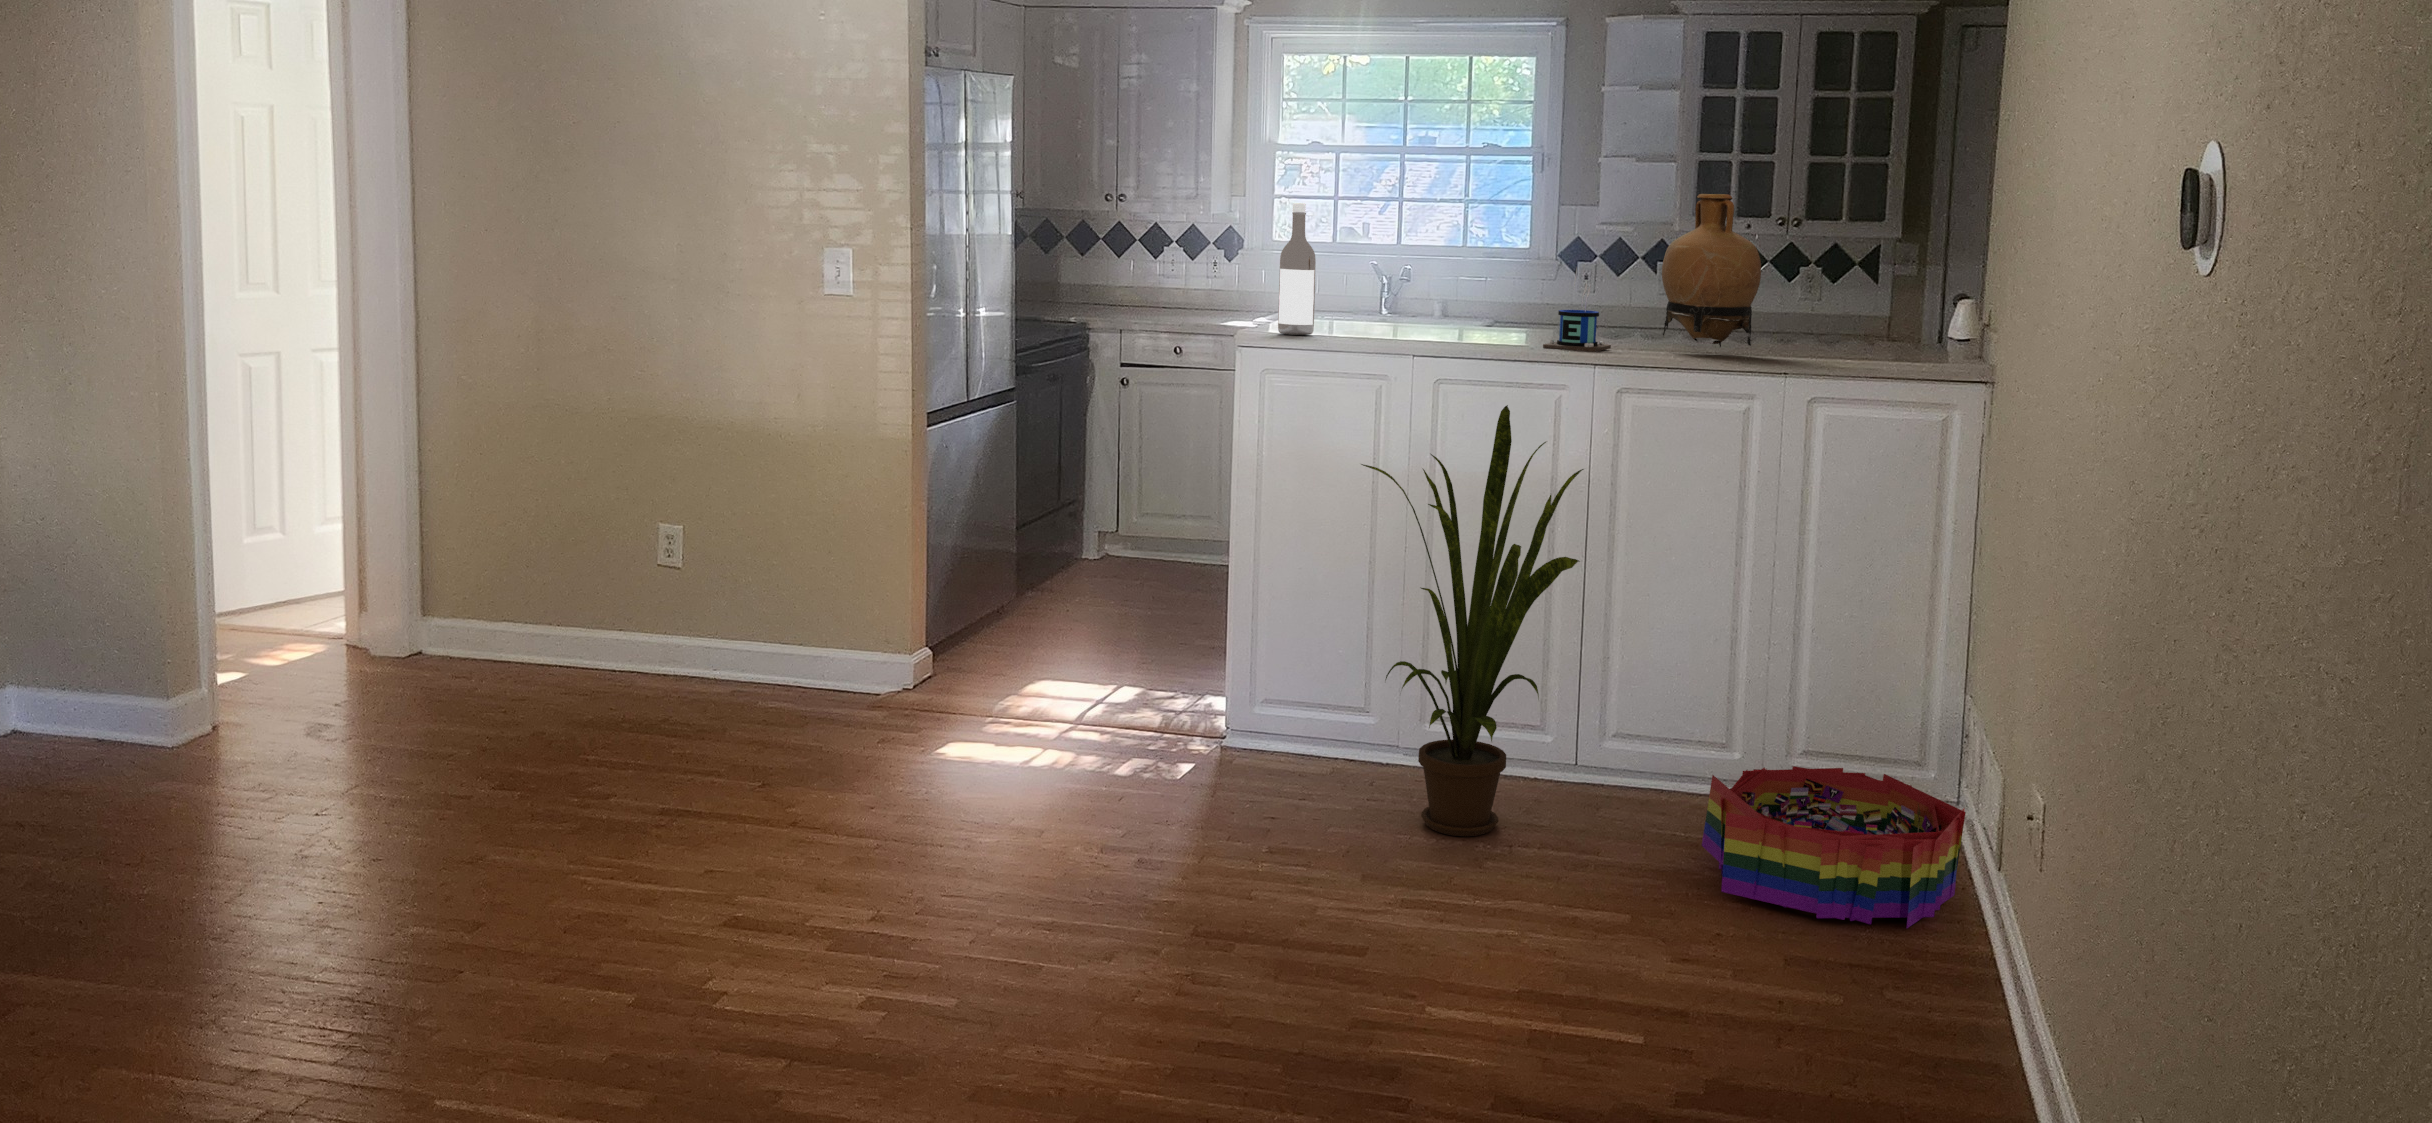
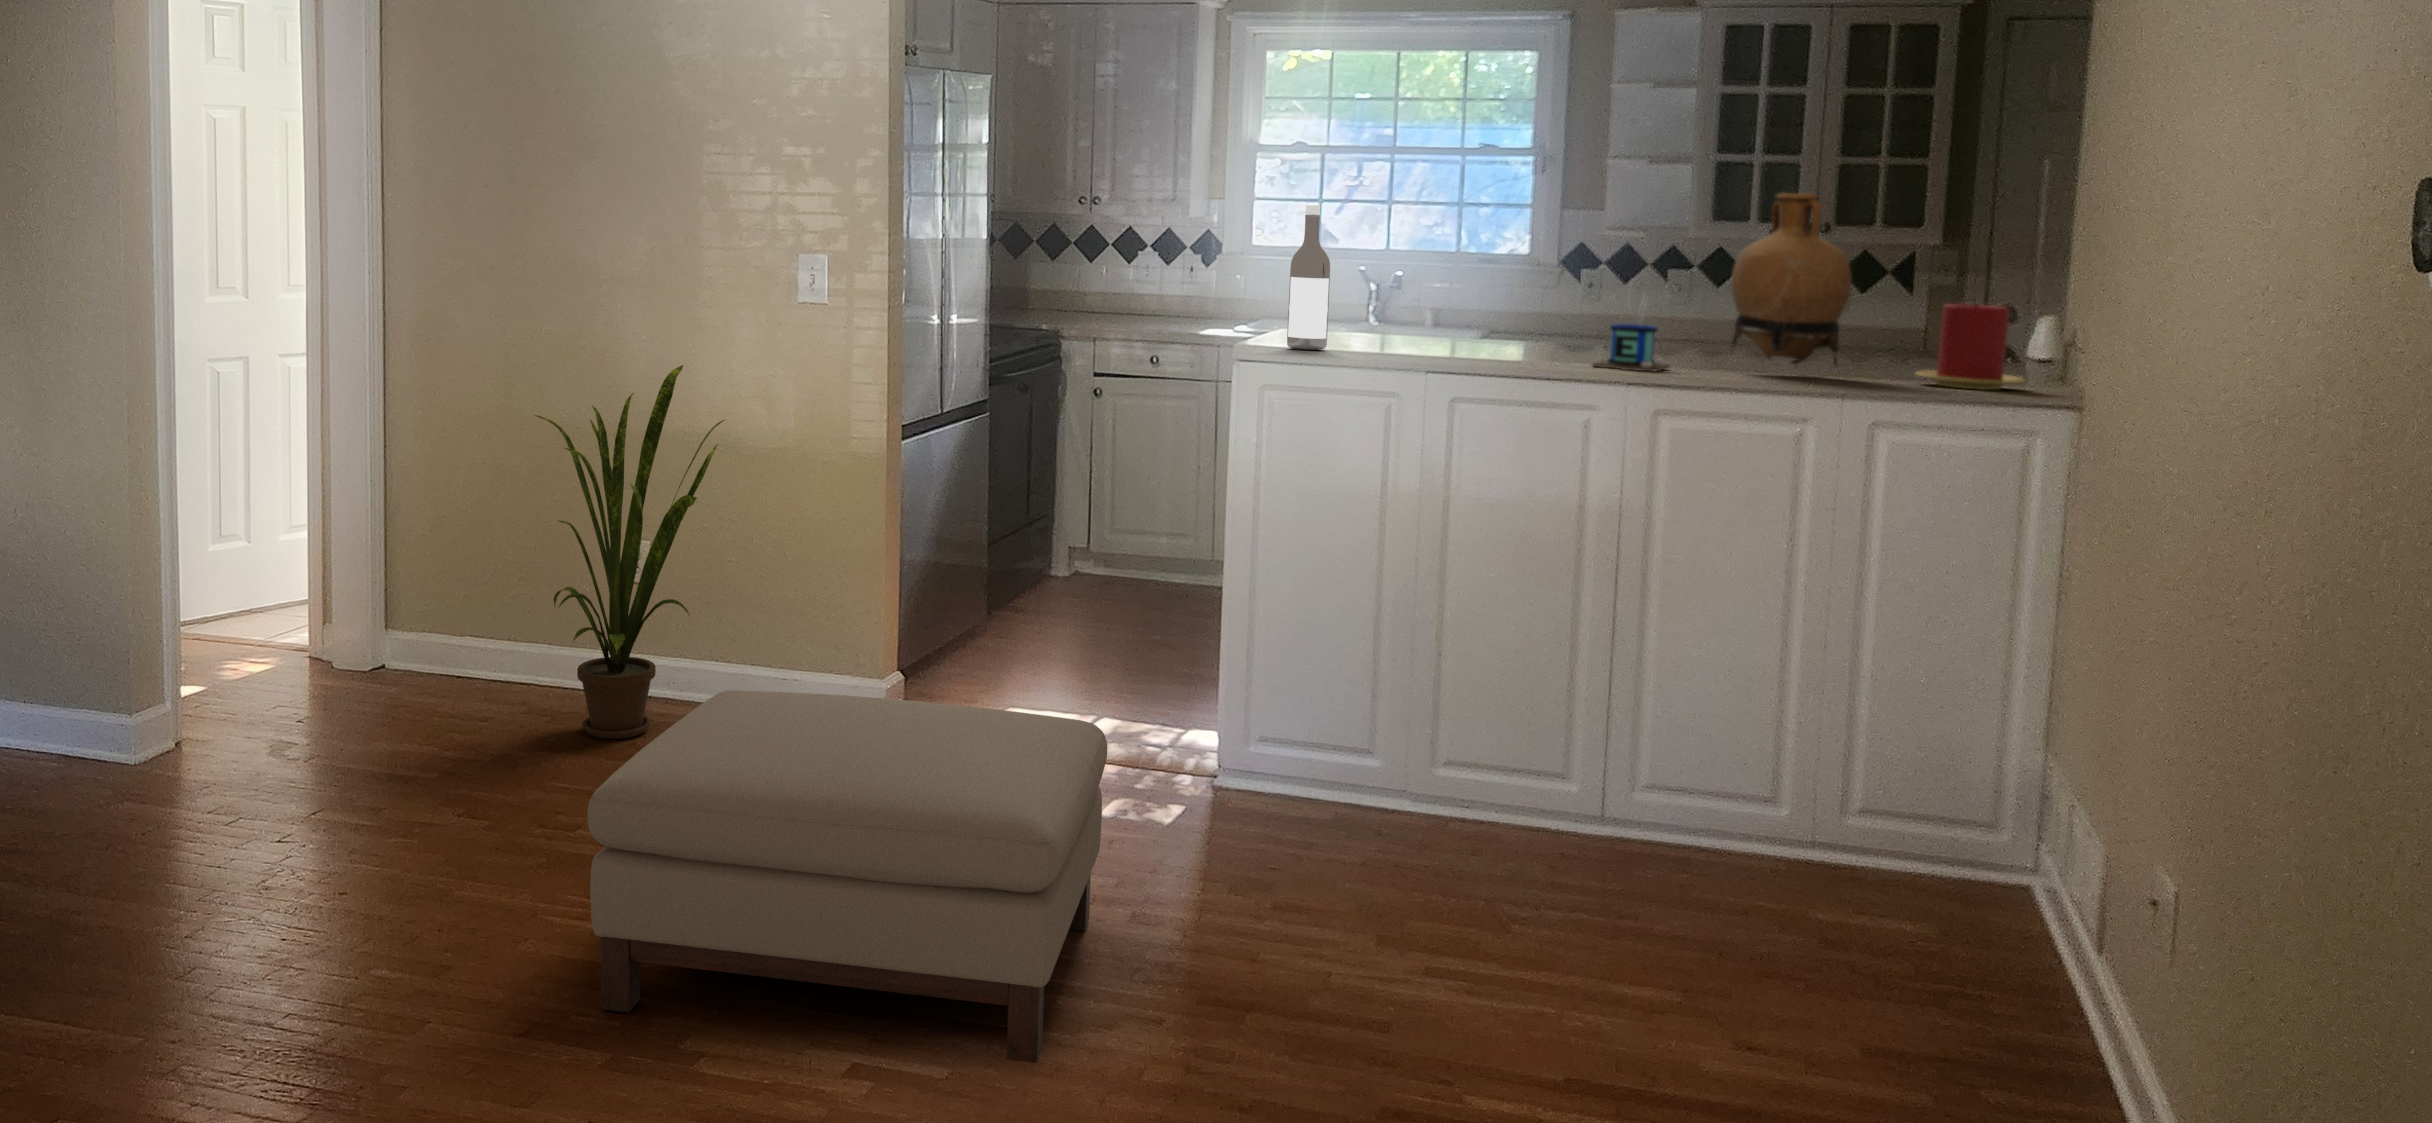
candle: none [1814,290,1902,364] -> present [1916,304,2024,390]
house plant: present [1361,405,1584,836] -> present [535,365,724,739]
ottoman: none [628,653,1110,965] -> present [588,690,1107,1063]
storage bin: present [1702,766,1966,928] -> none [1787,852,2120,1063]

